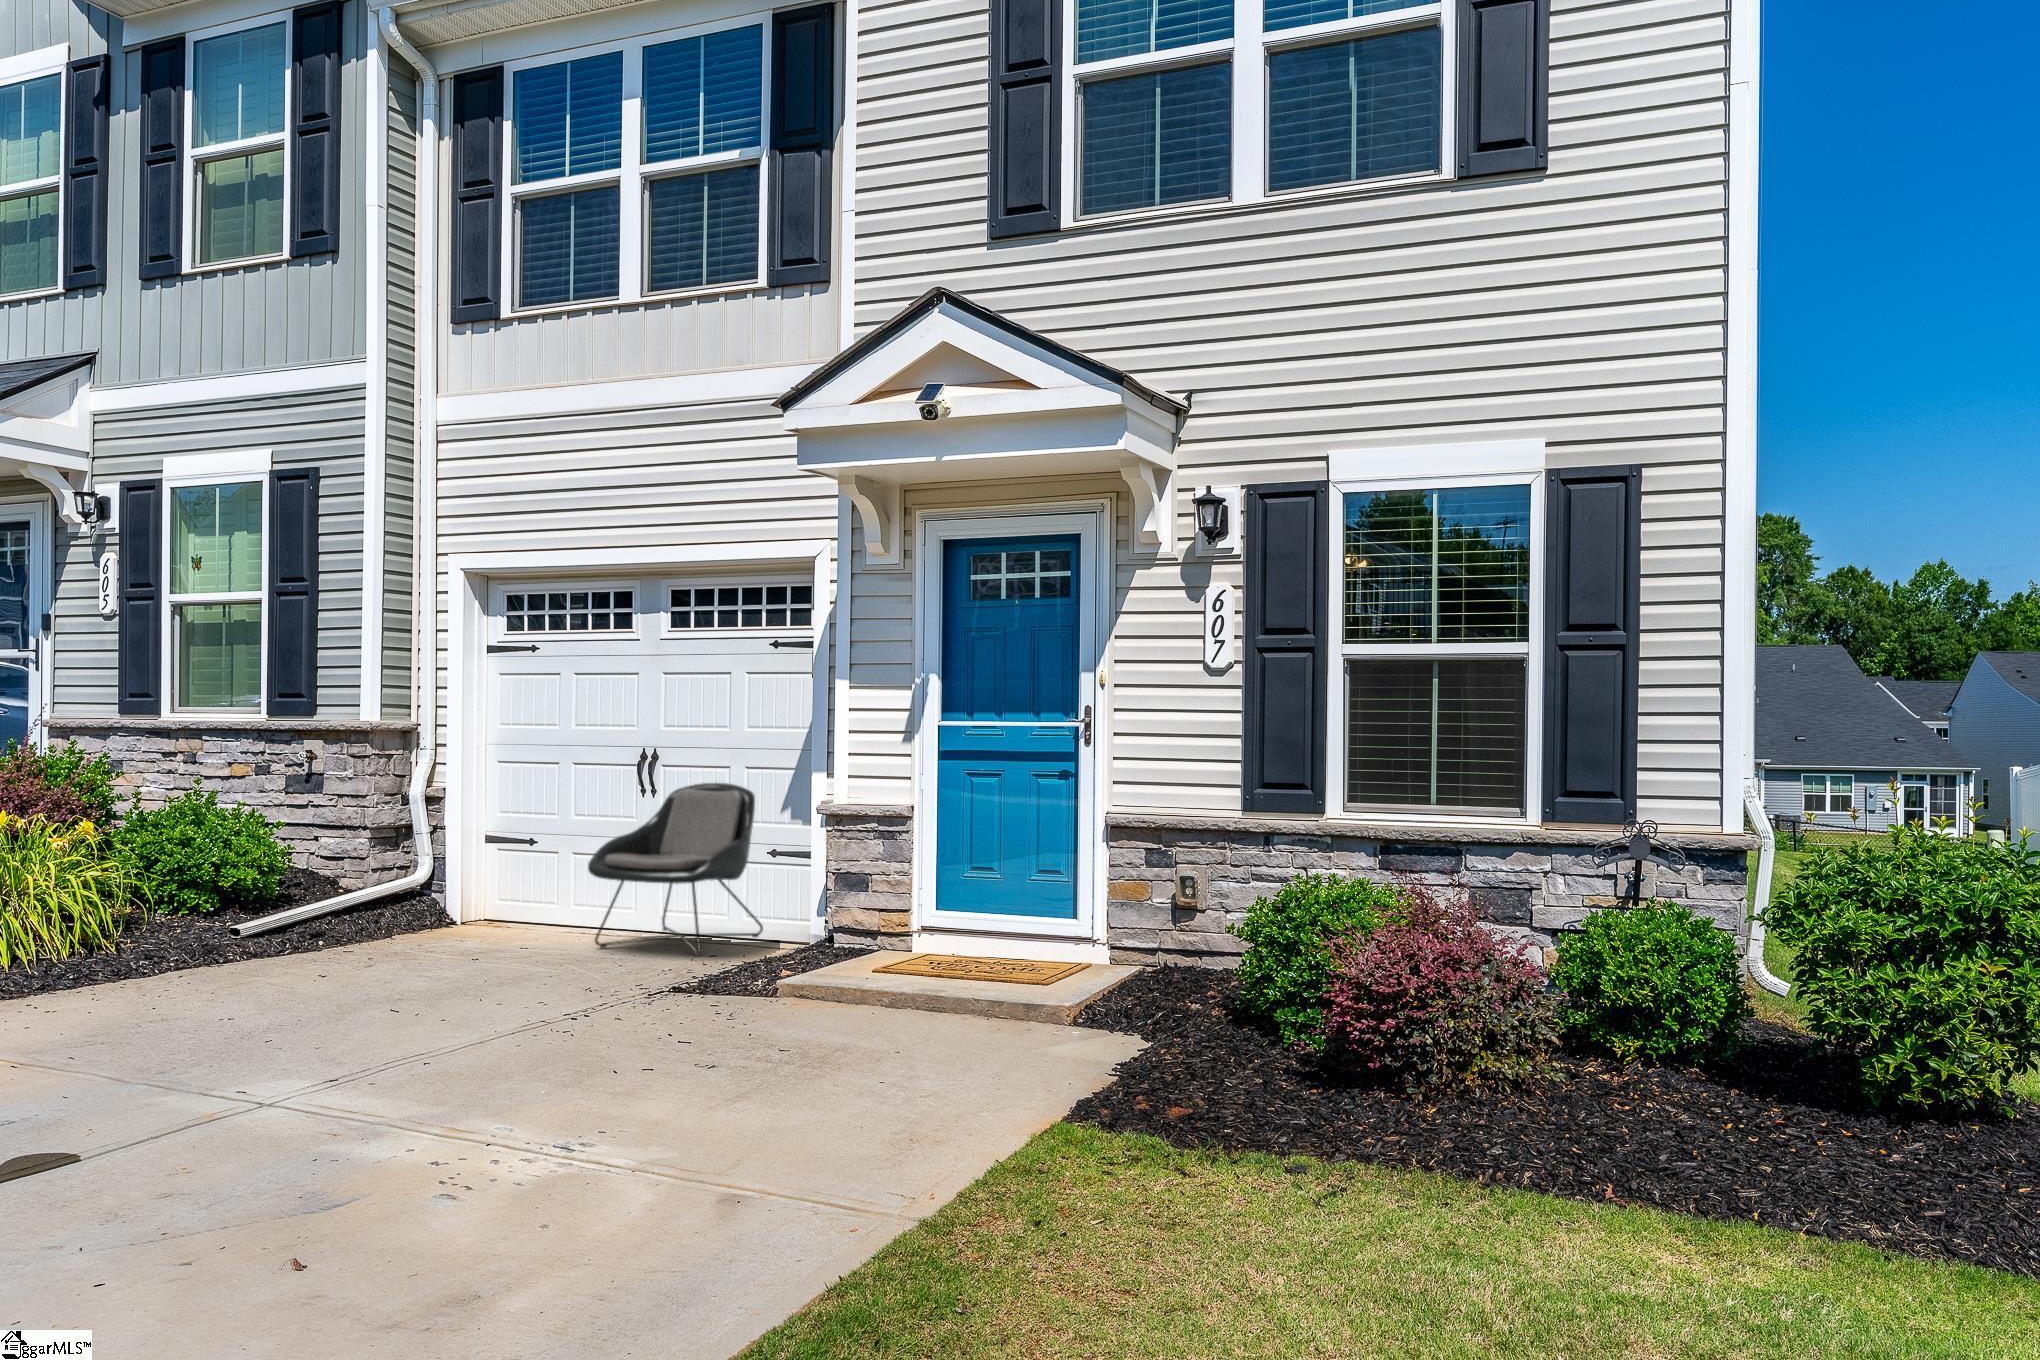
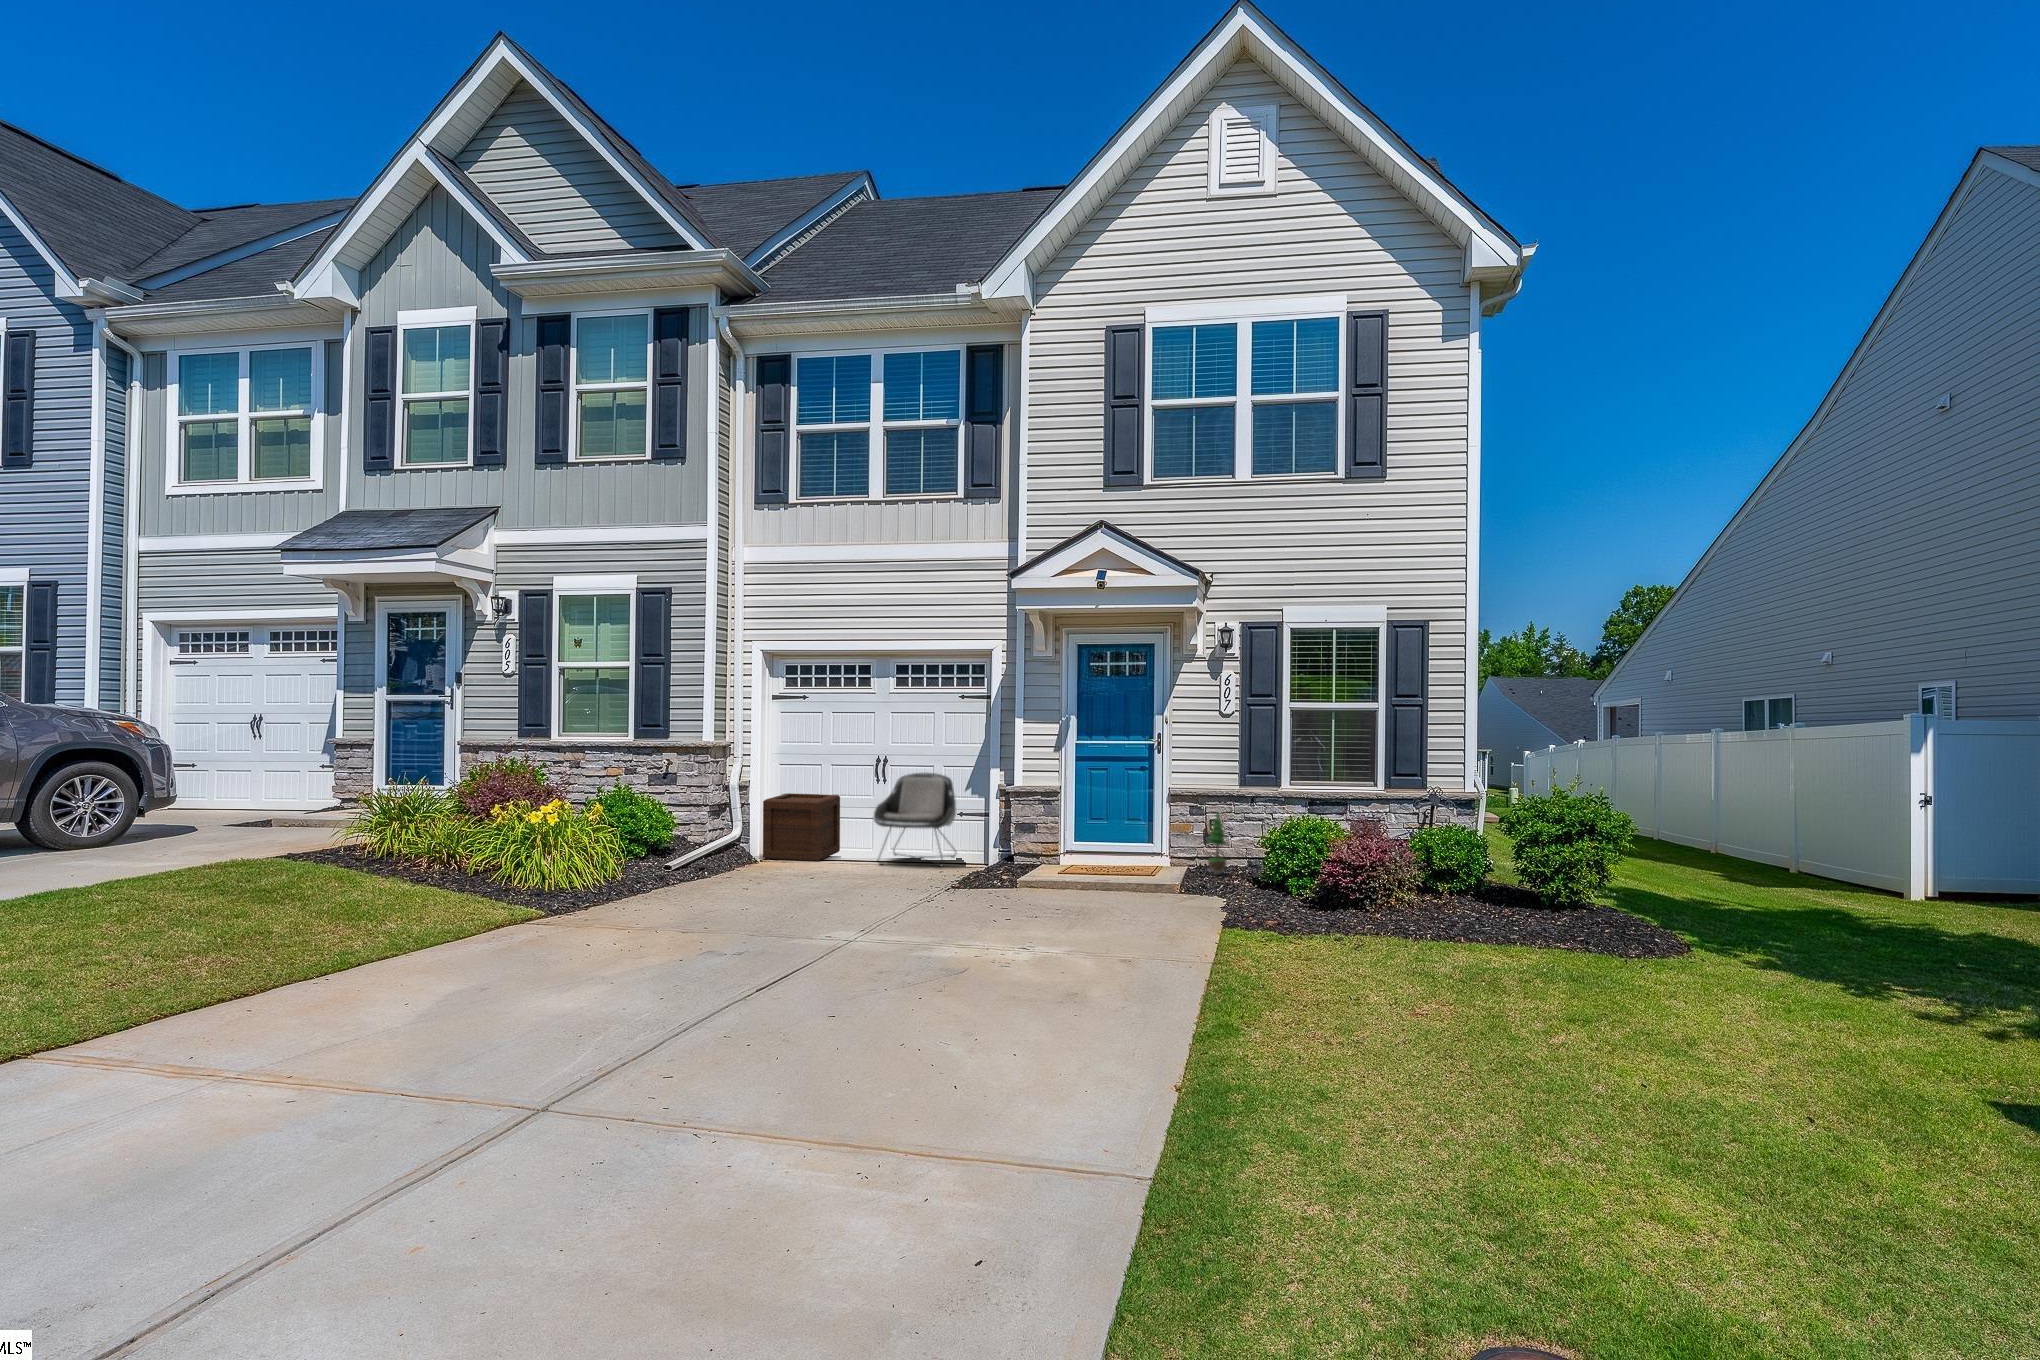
wooden crate: none [434,817,589,937] -> present [763,793,840,861]
potted tree: none [1163,861,1210,992] -> present [1208,813,1229,874]

